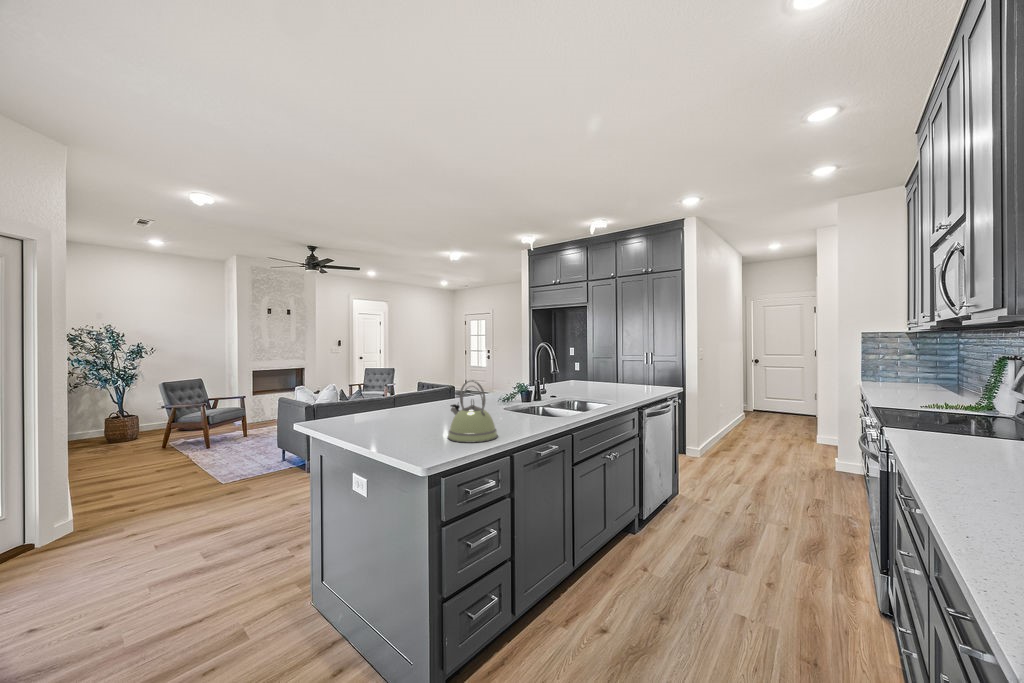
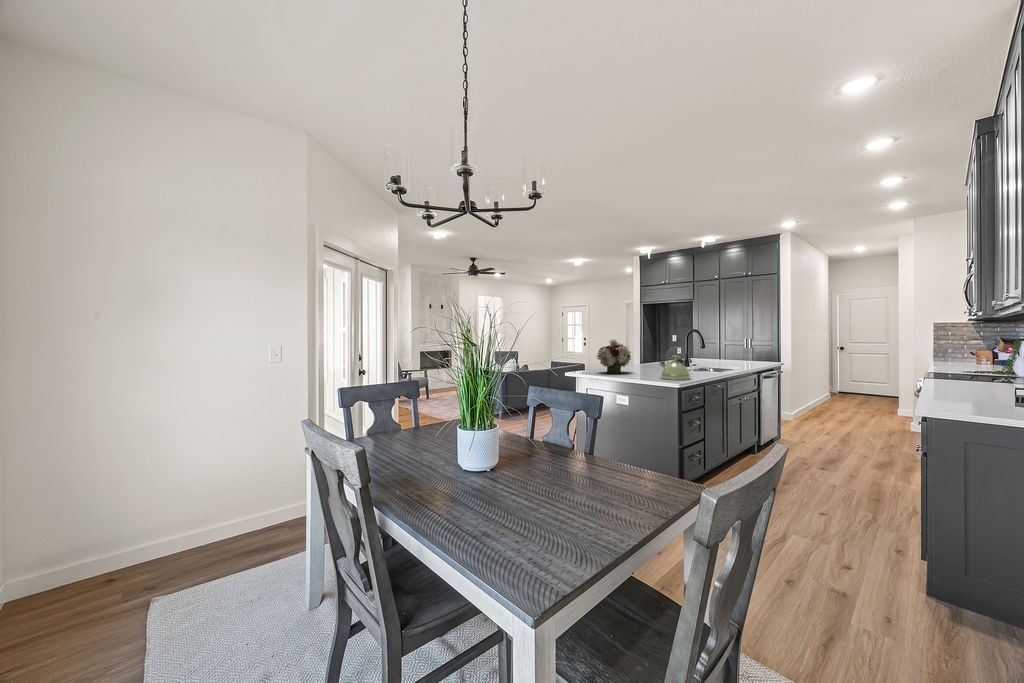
flower arrangement: none [367,363,432,422] -> present [597,339,631,374]

